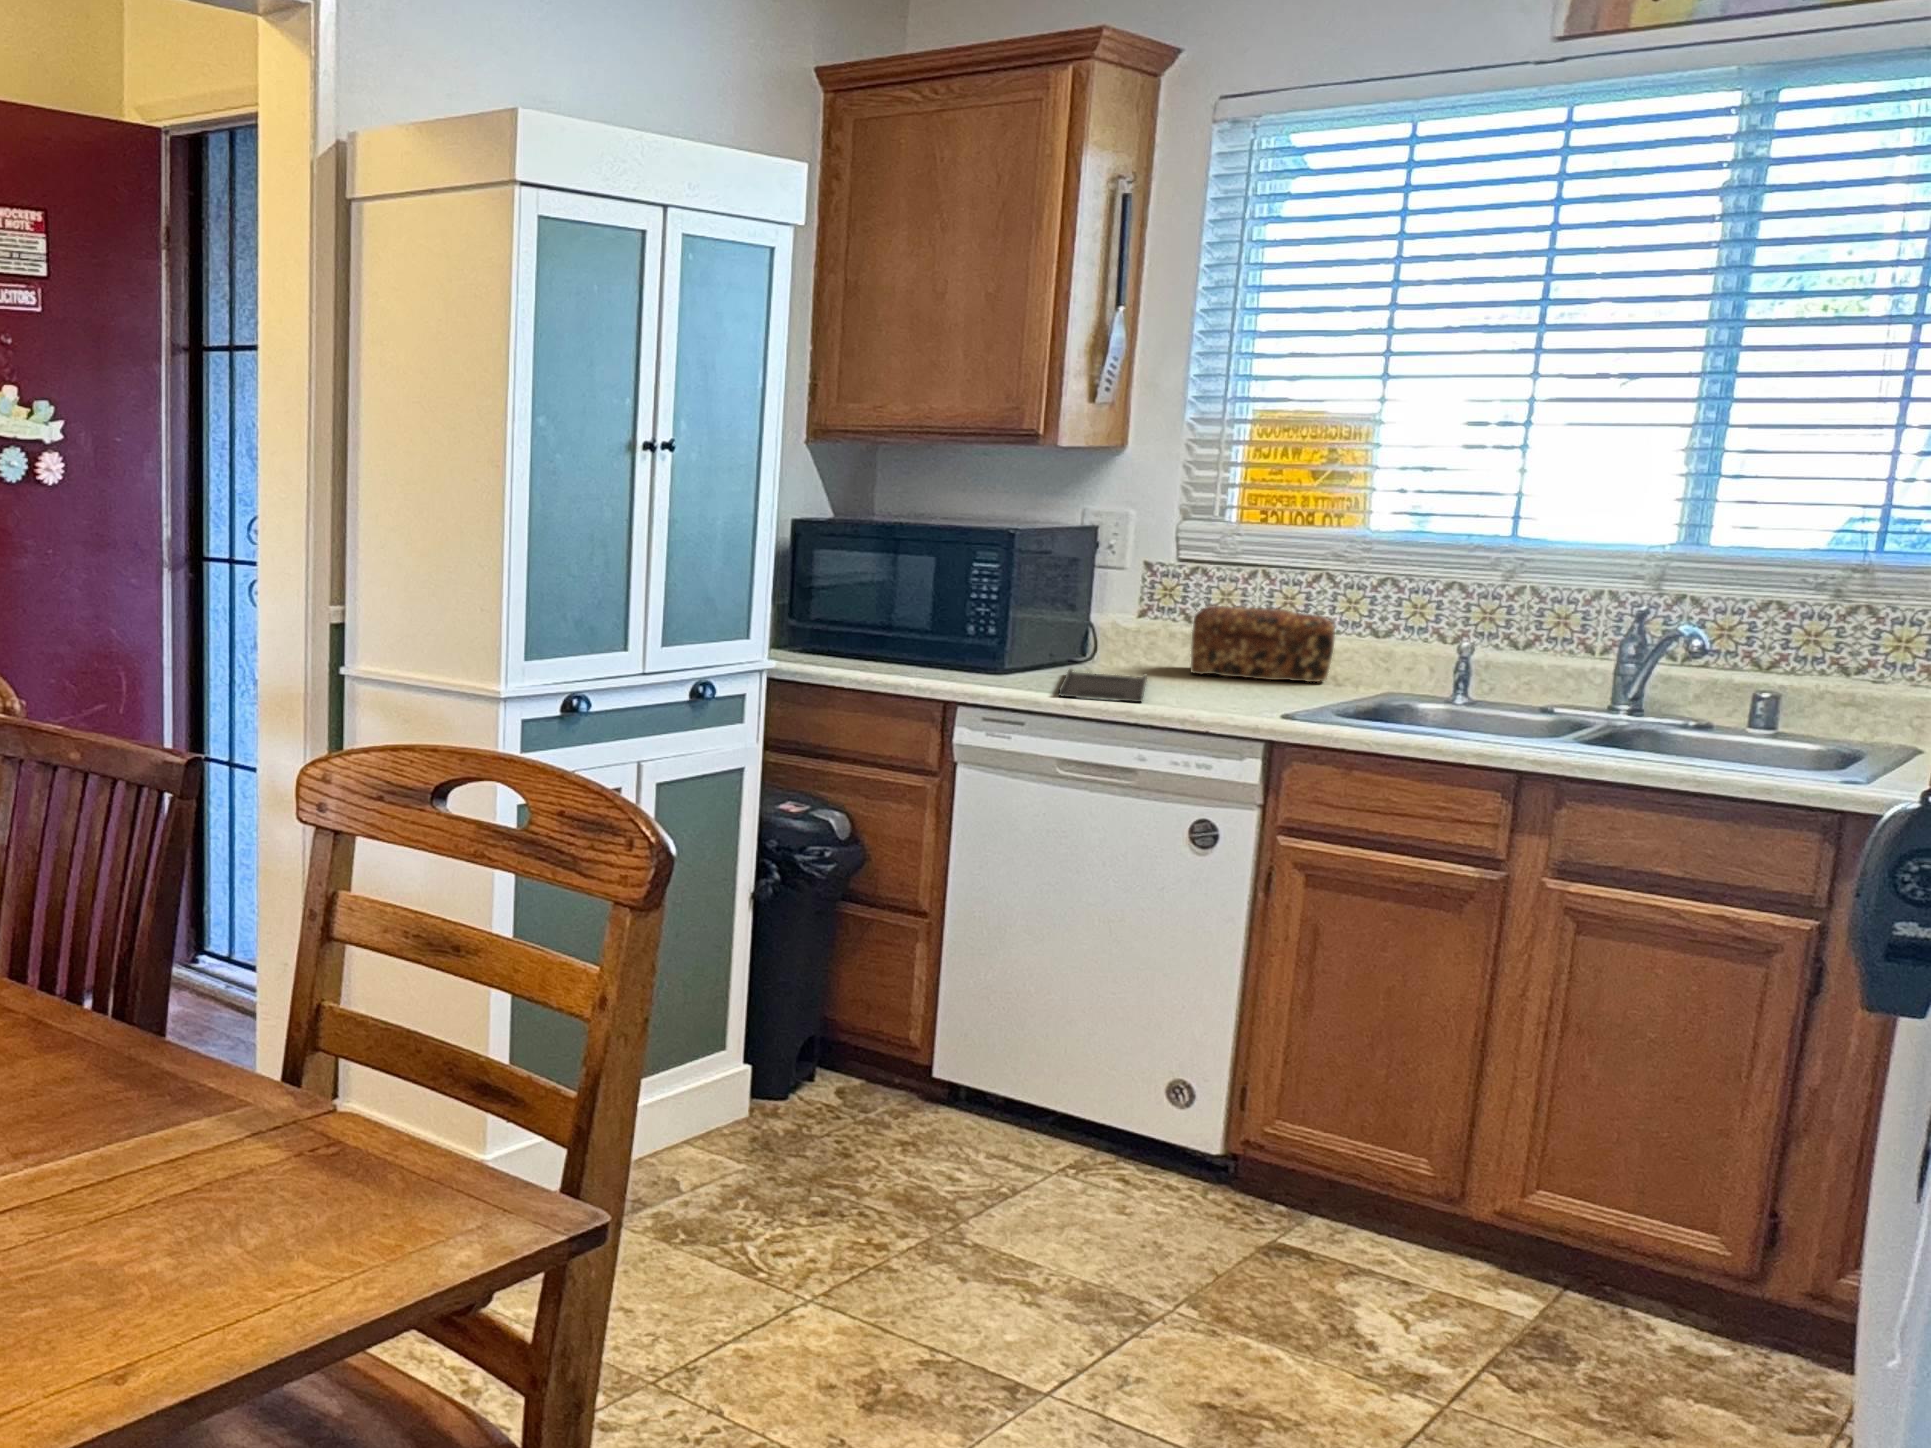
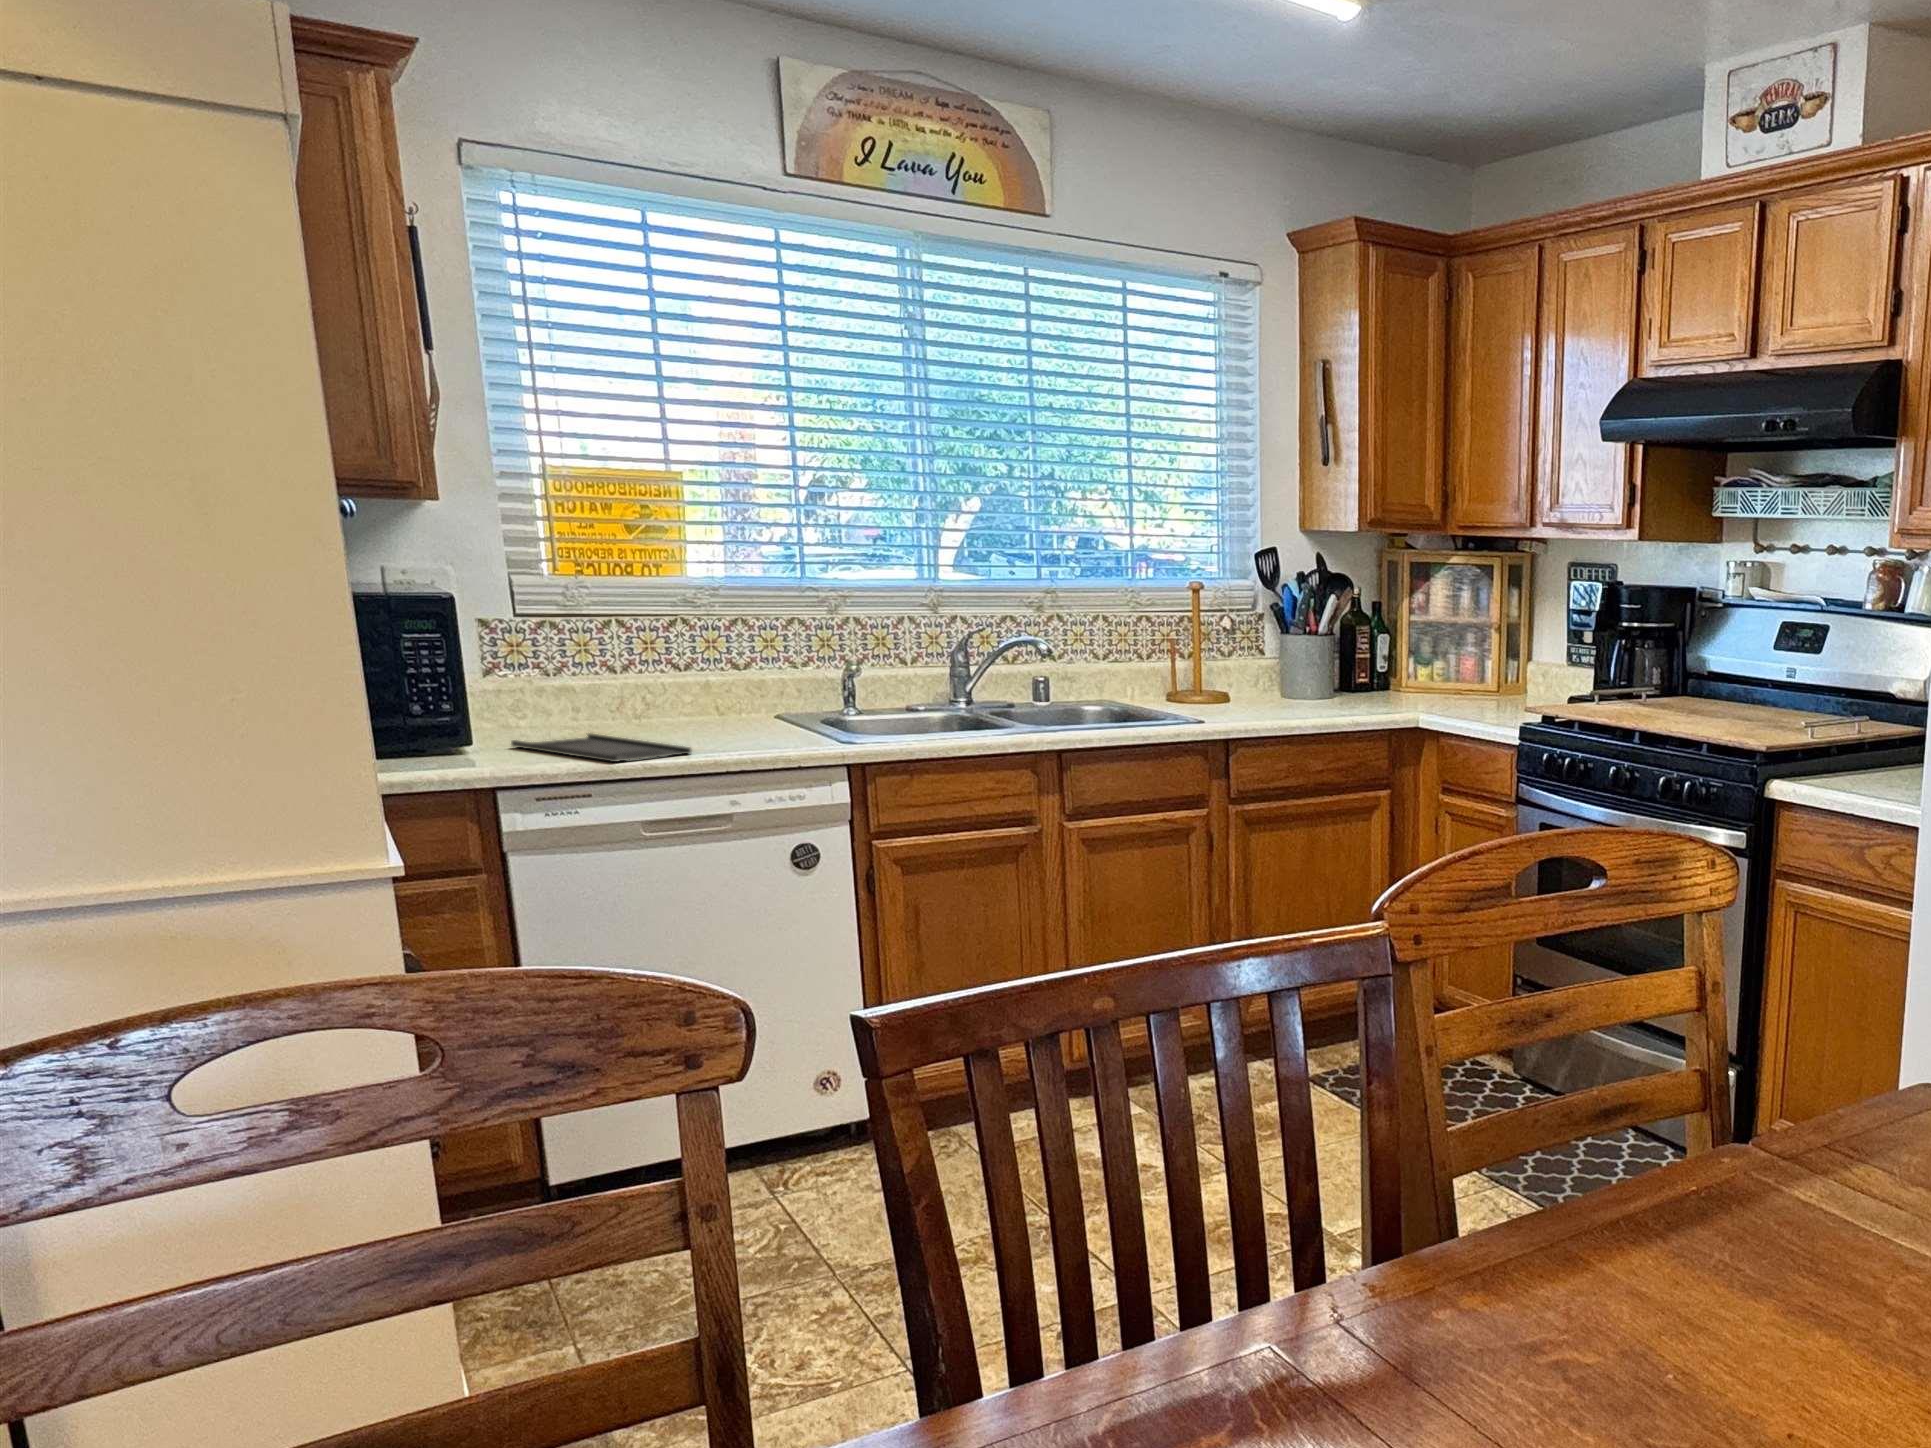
bread loaf: present [1191,606,1335,682] -> none [557,657,715,729]

